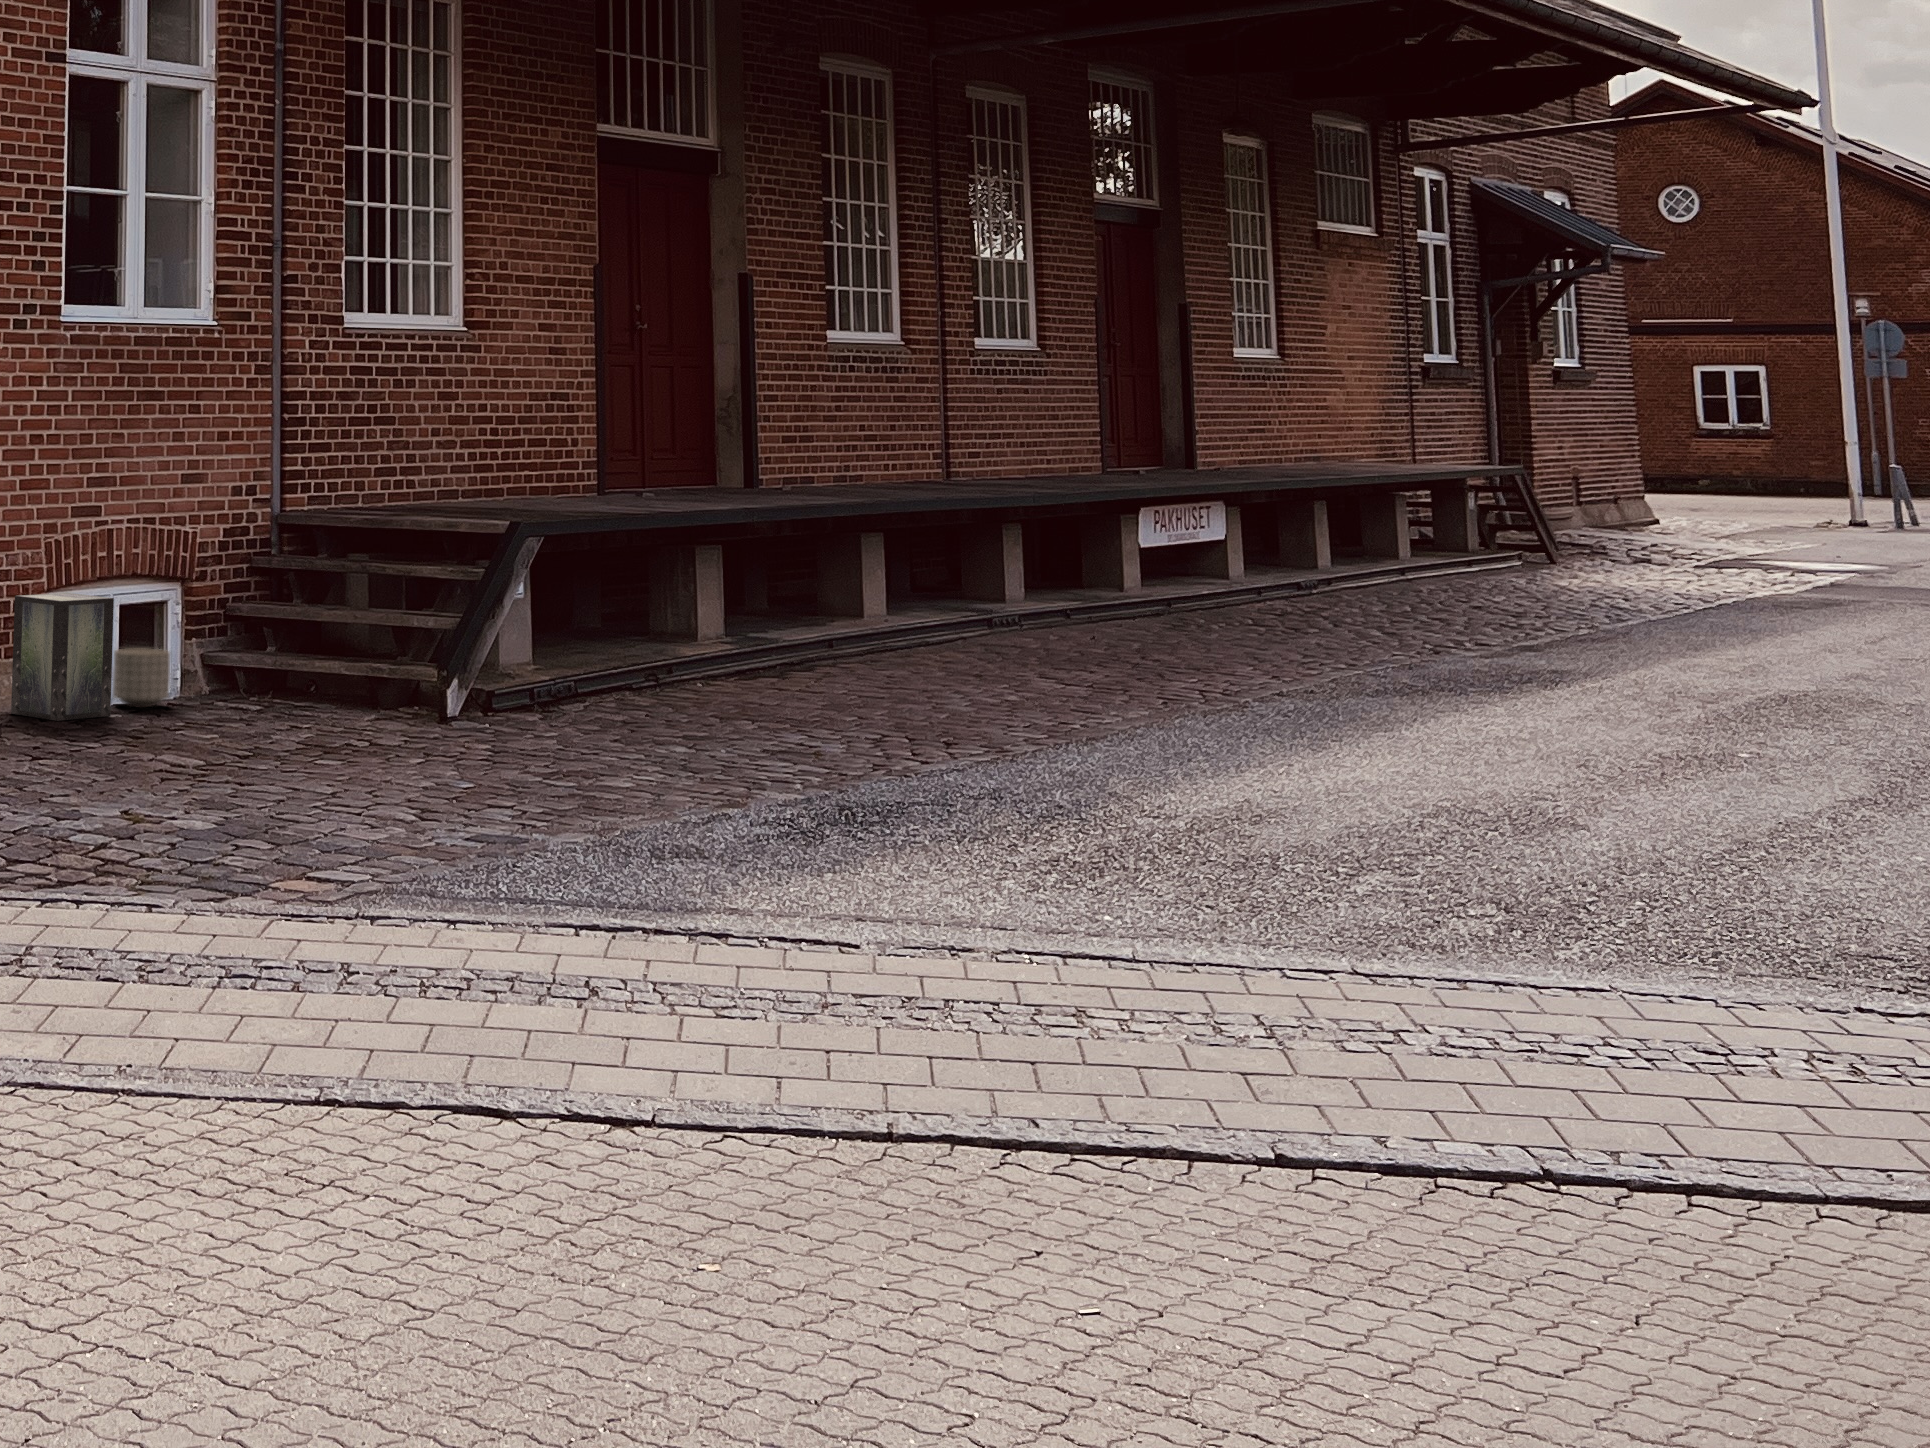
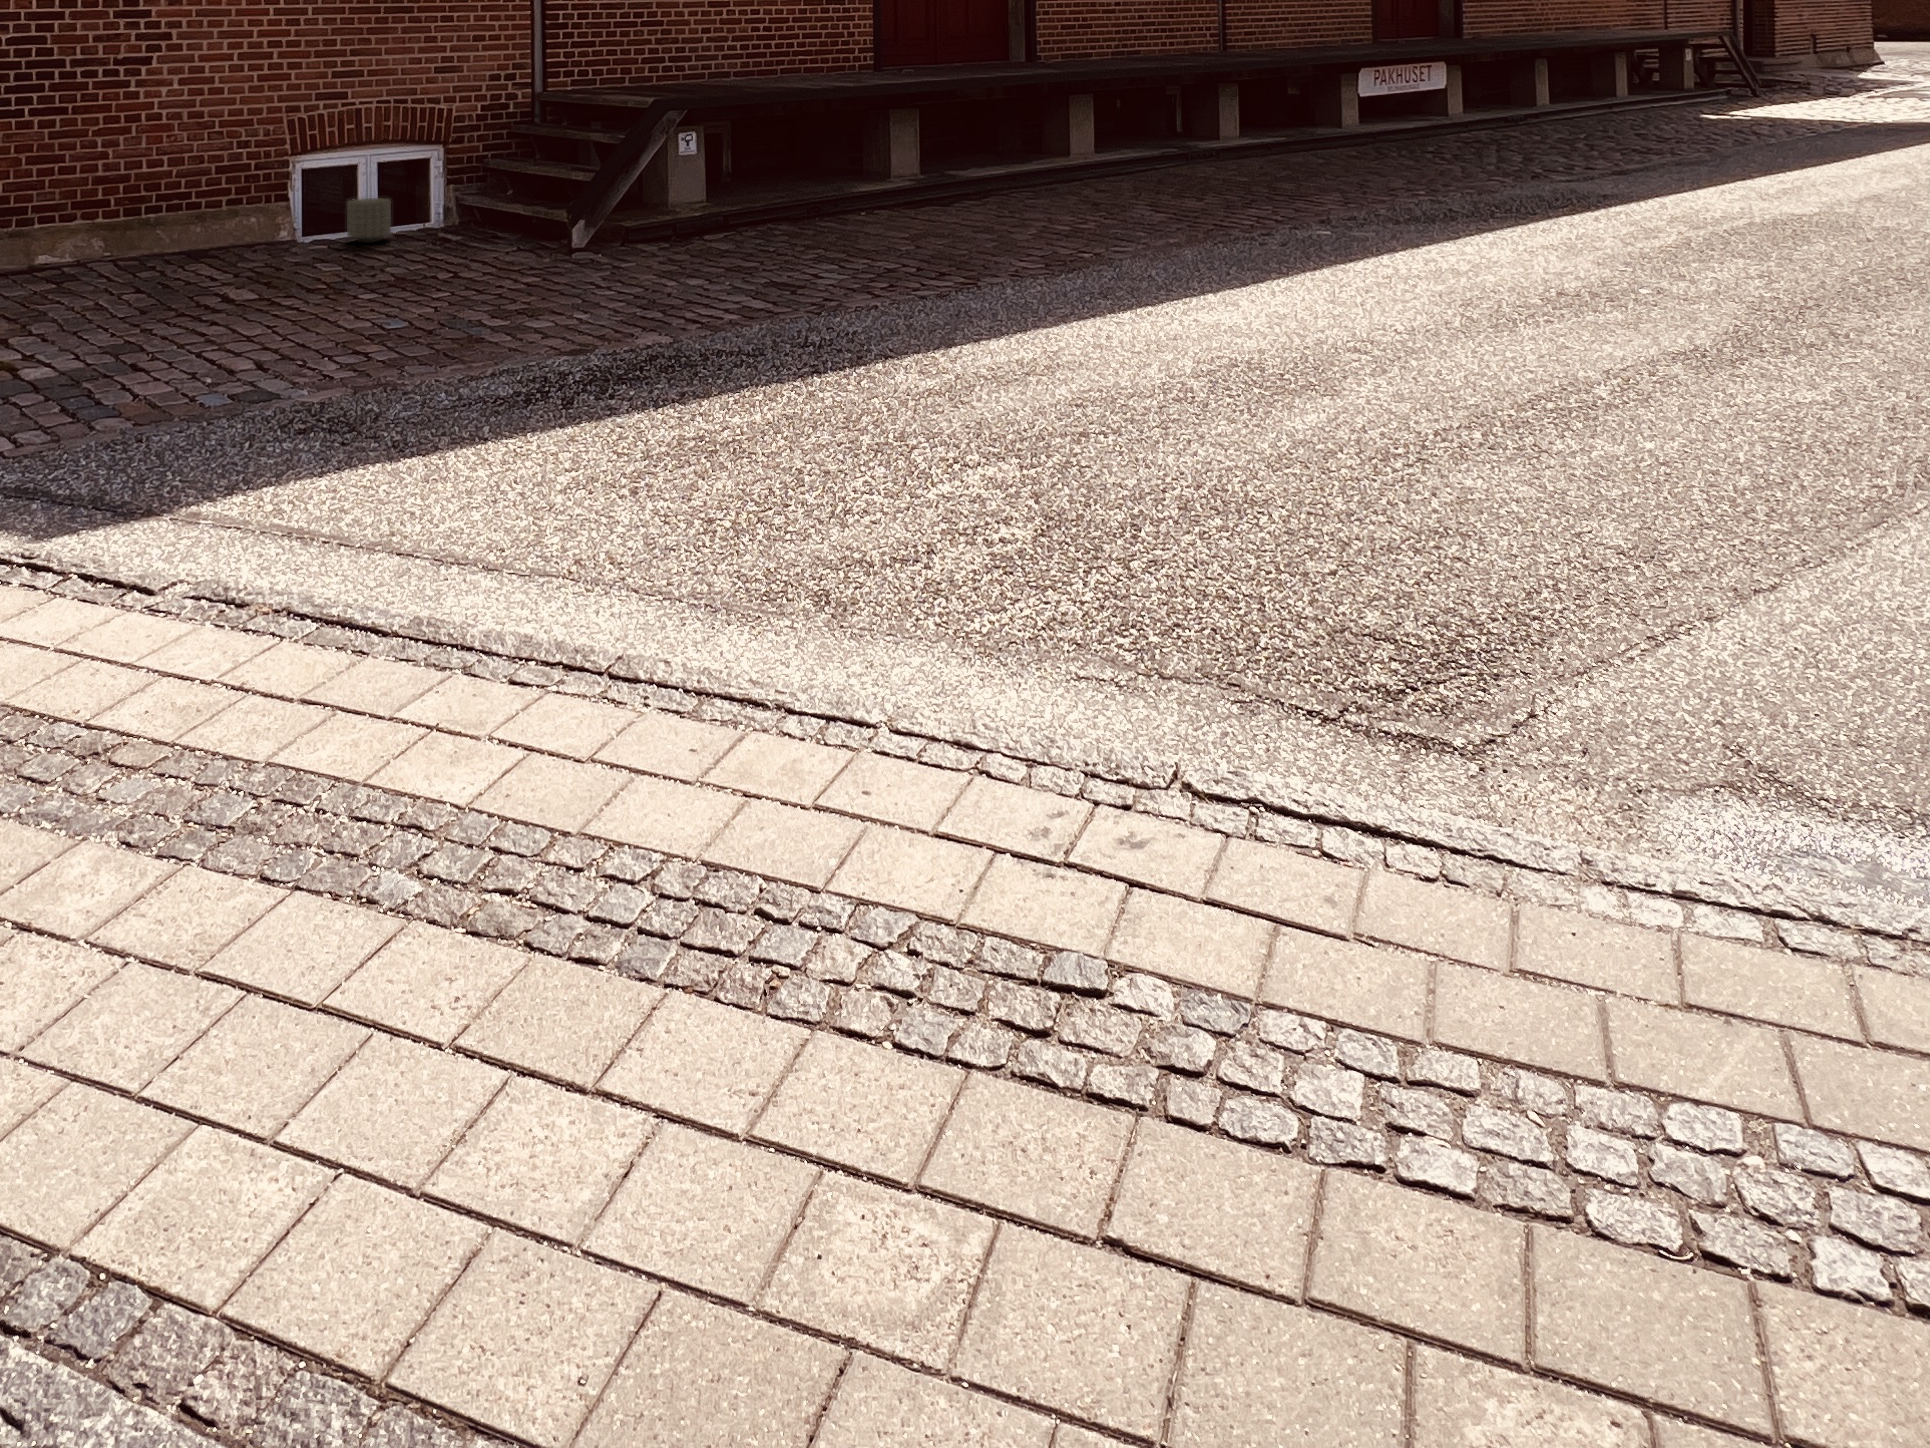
storage box: present [11,593,114,721] -> none [249,159,318,257]

